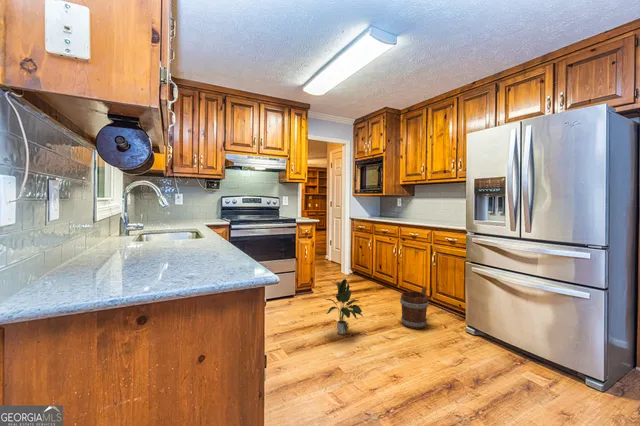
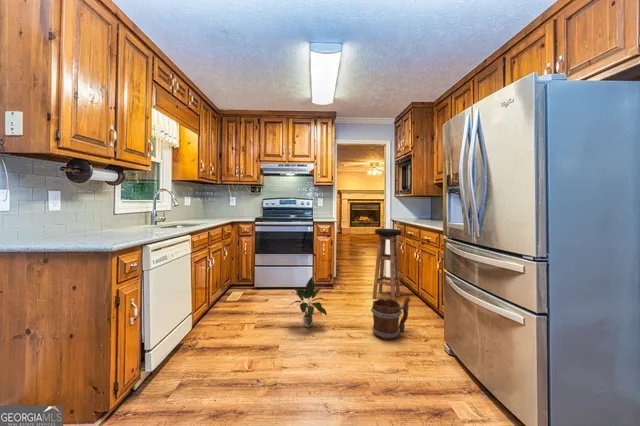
bar stool: none [361,227,386,297] -> present [373,229,401,300]

